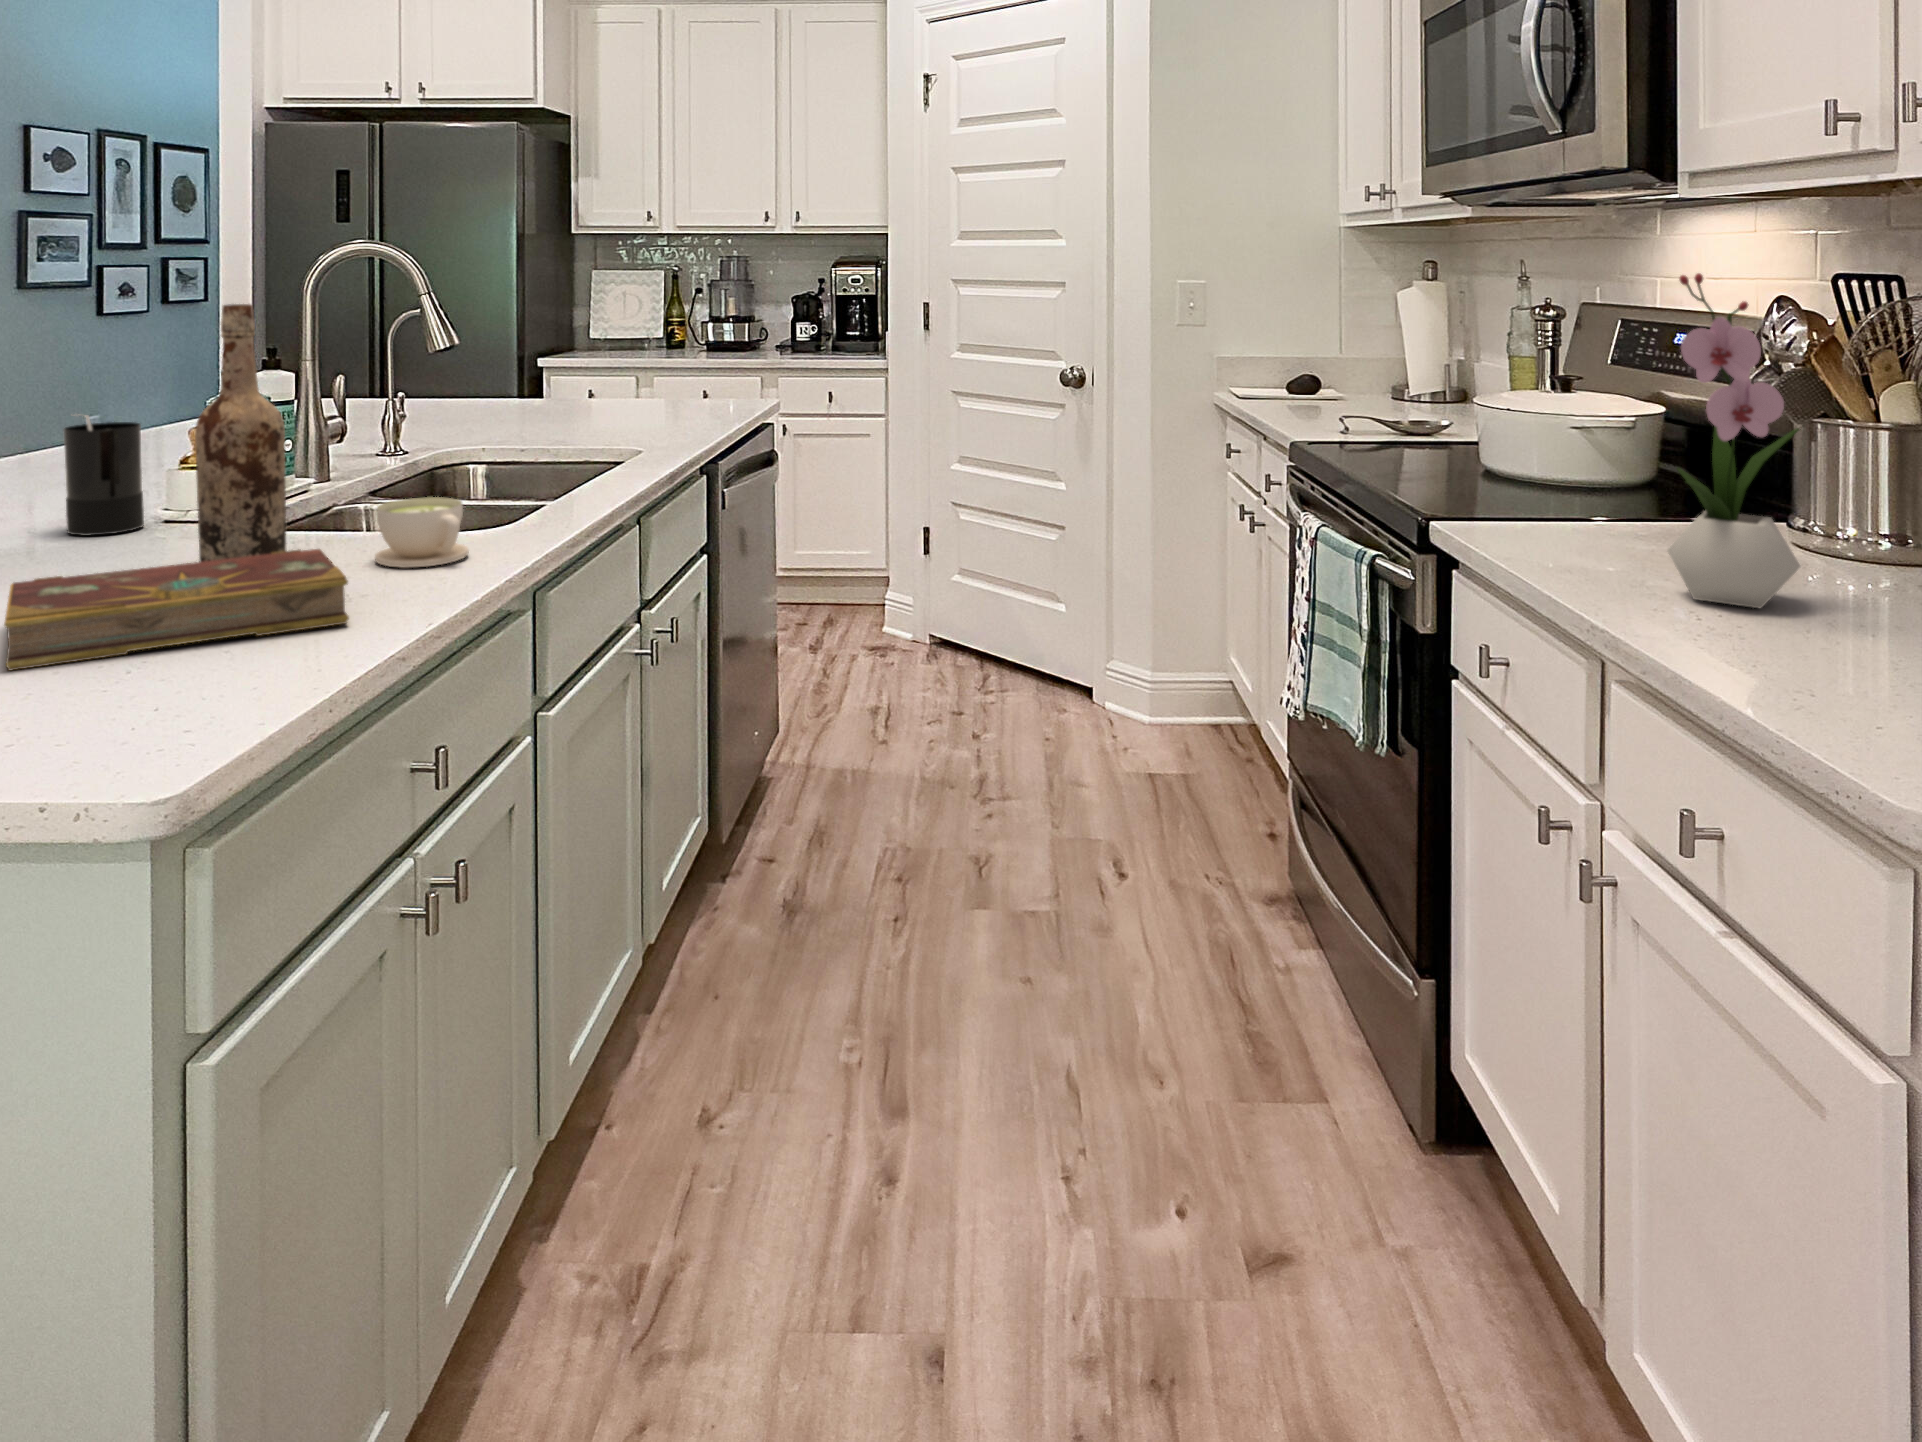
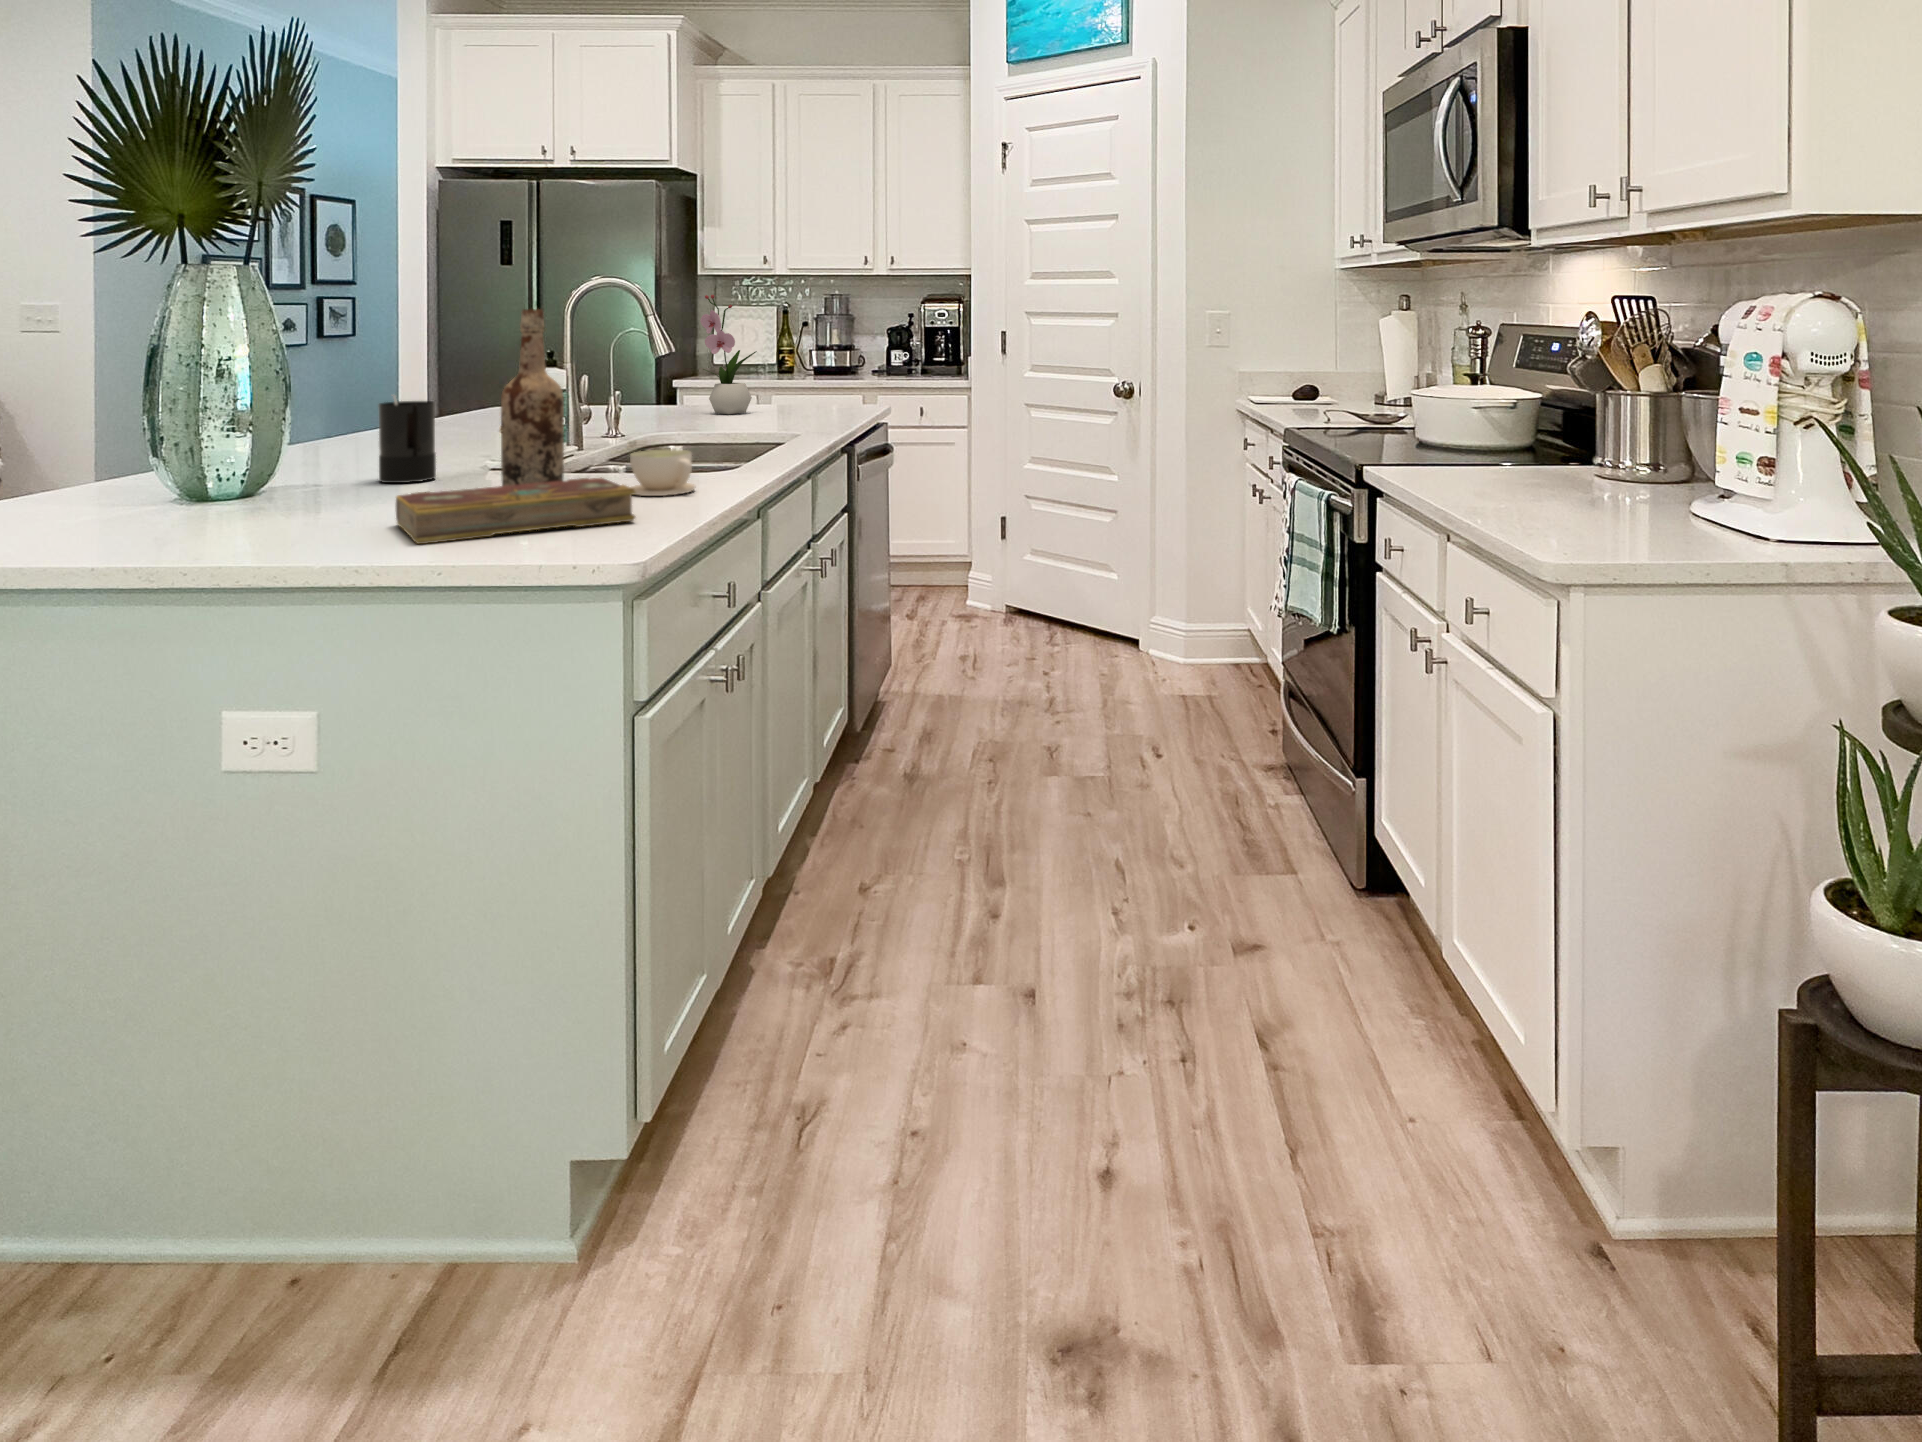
flower arrangement: present [1668,273,1801,609] -> present [701,295,757,414]

